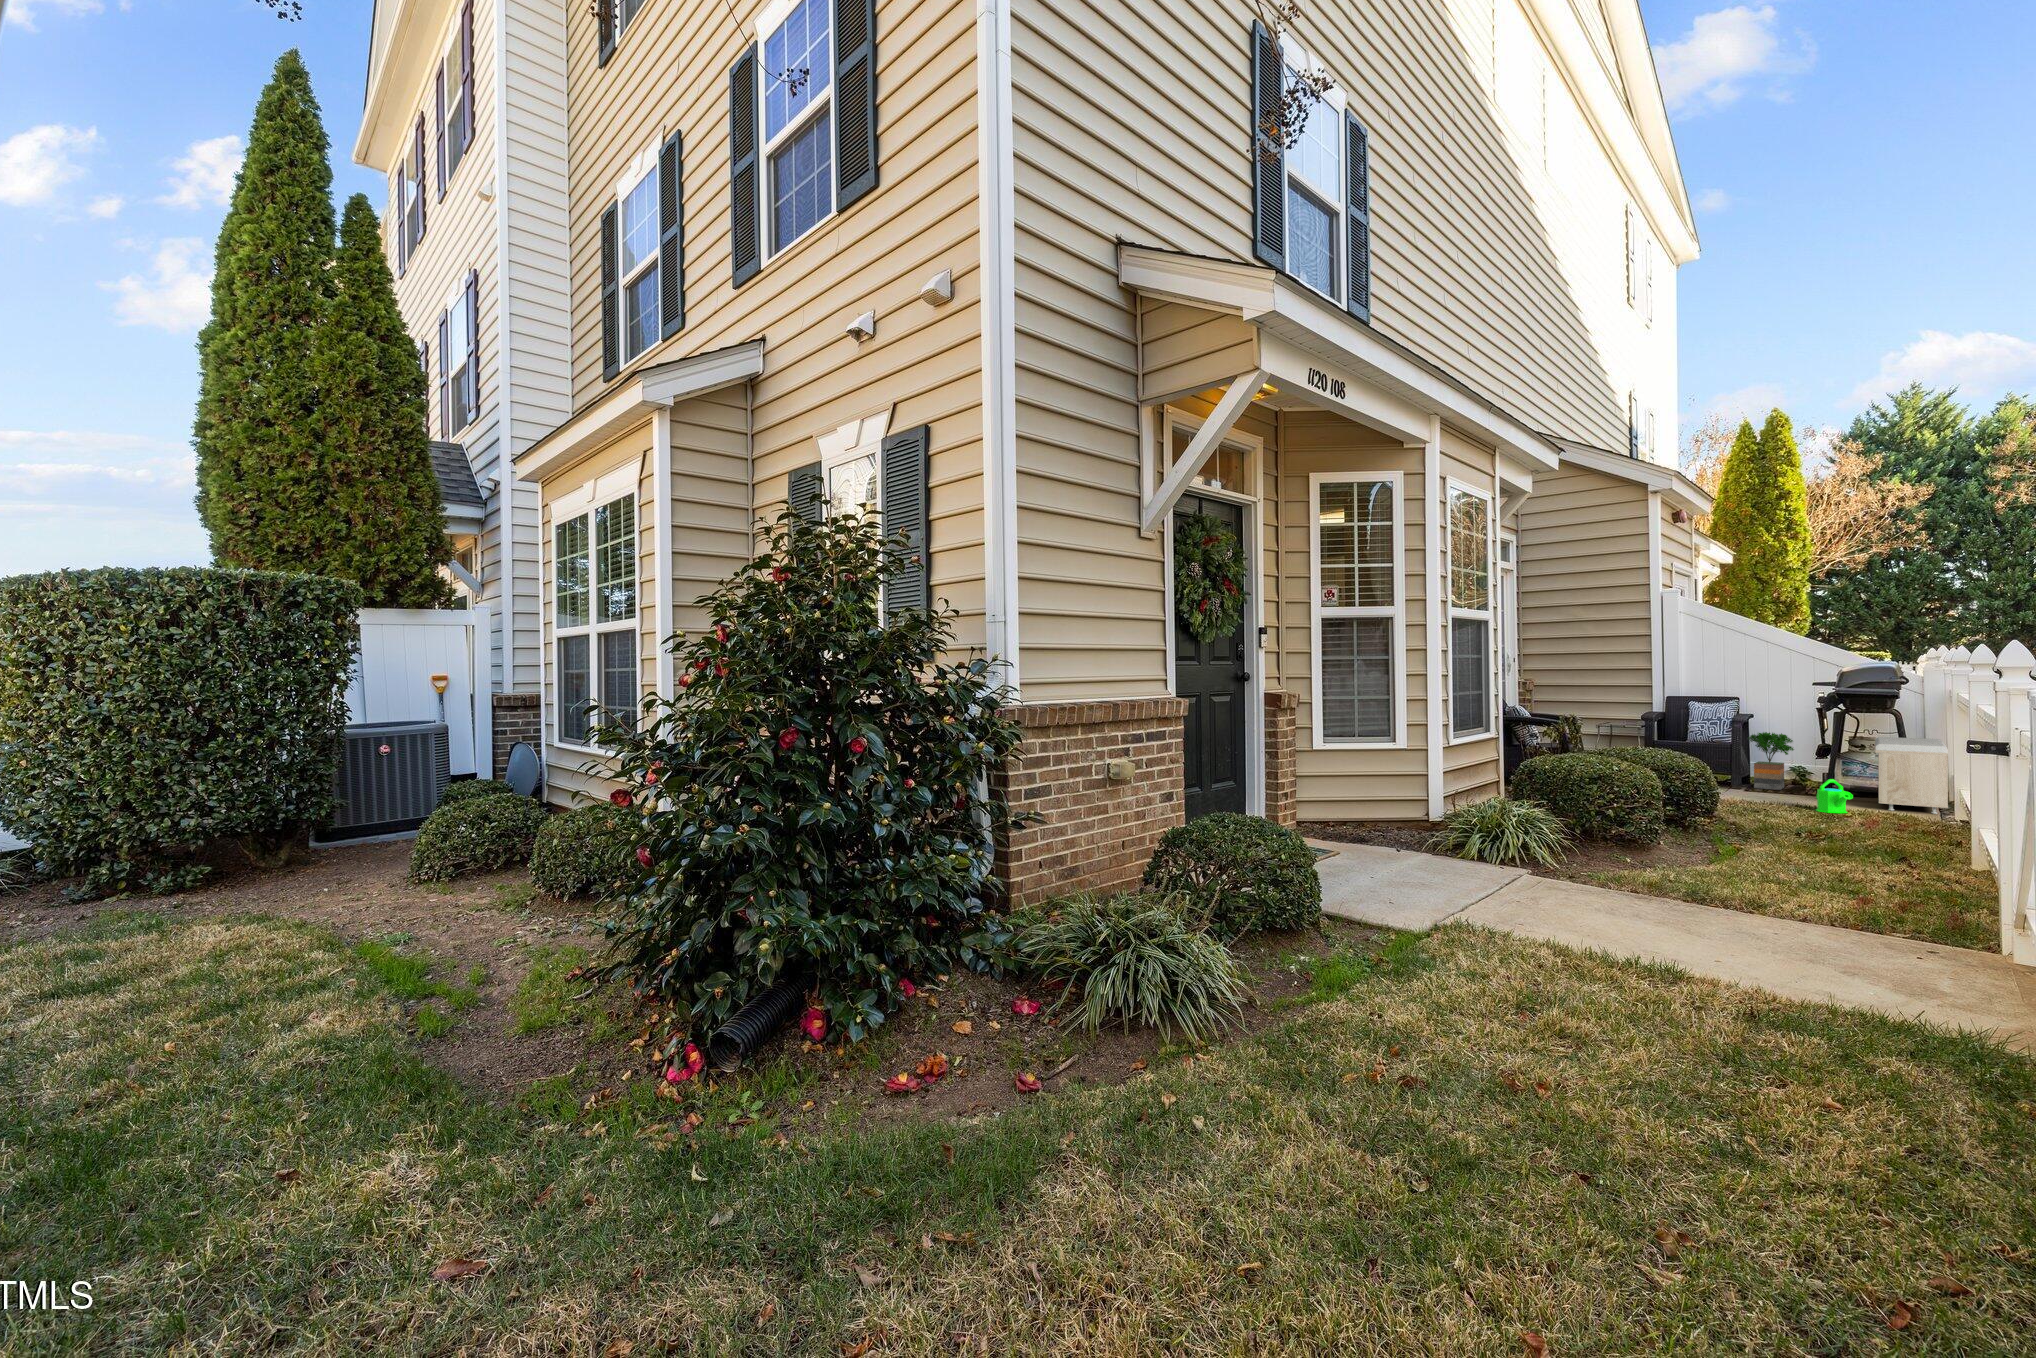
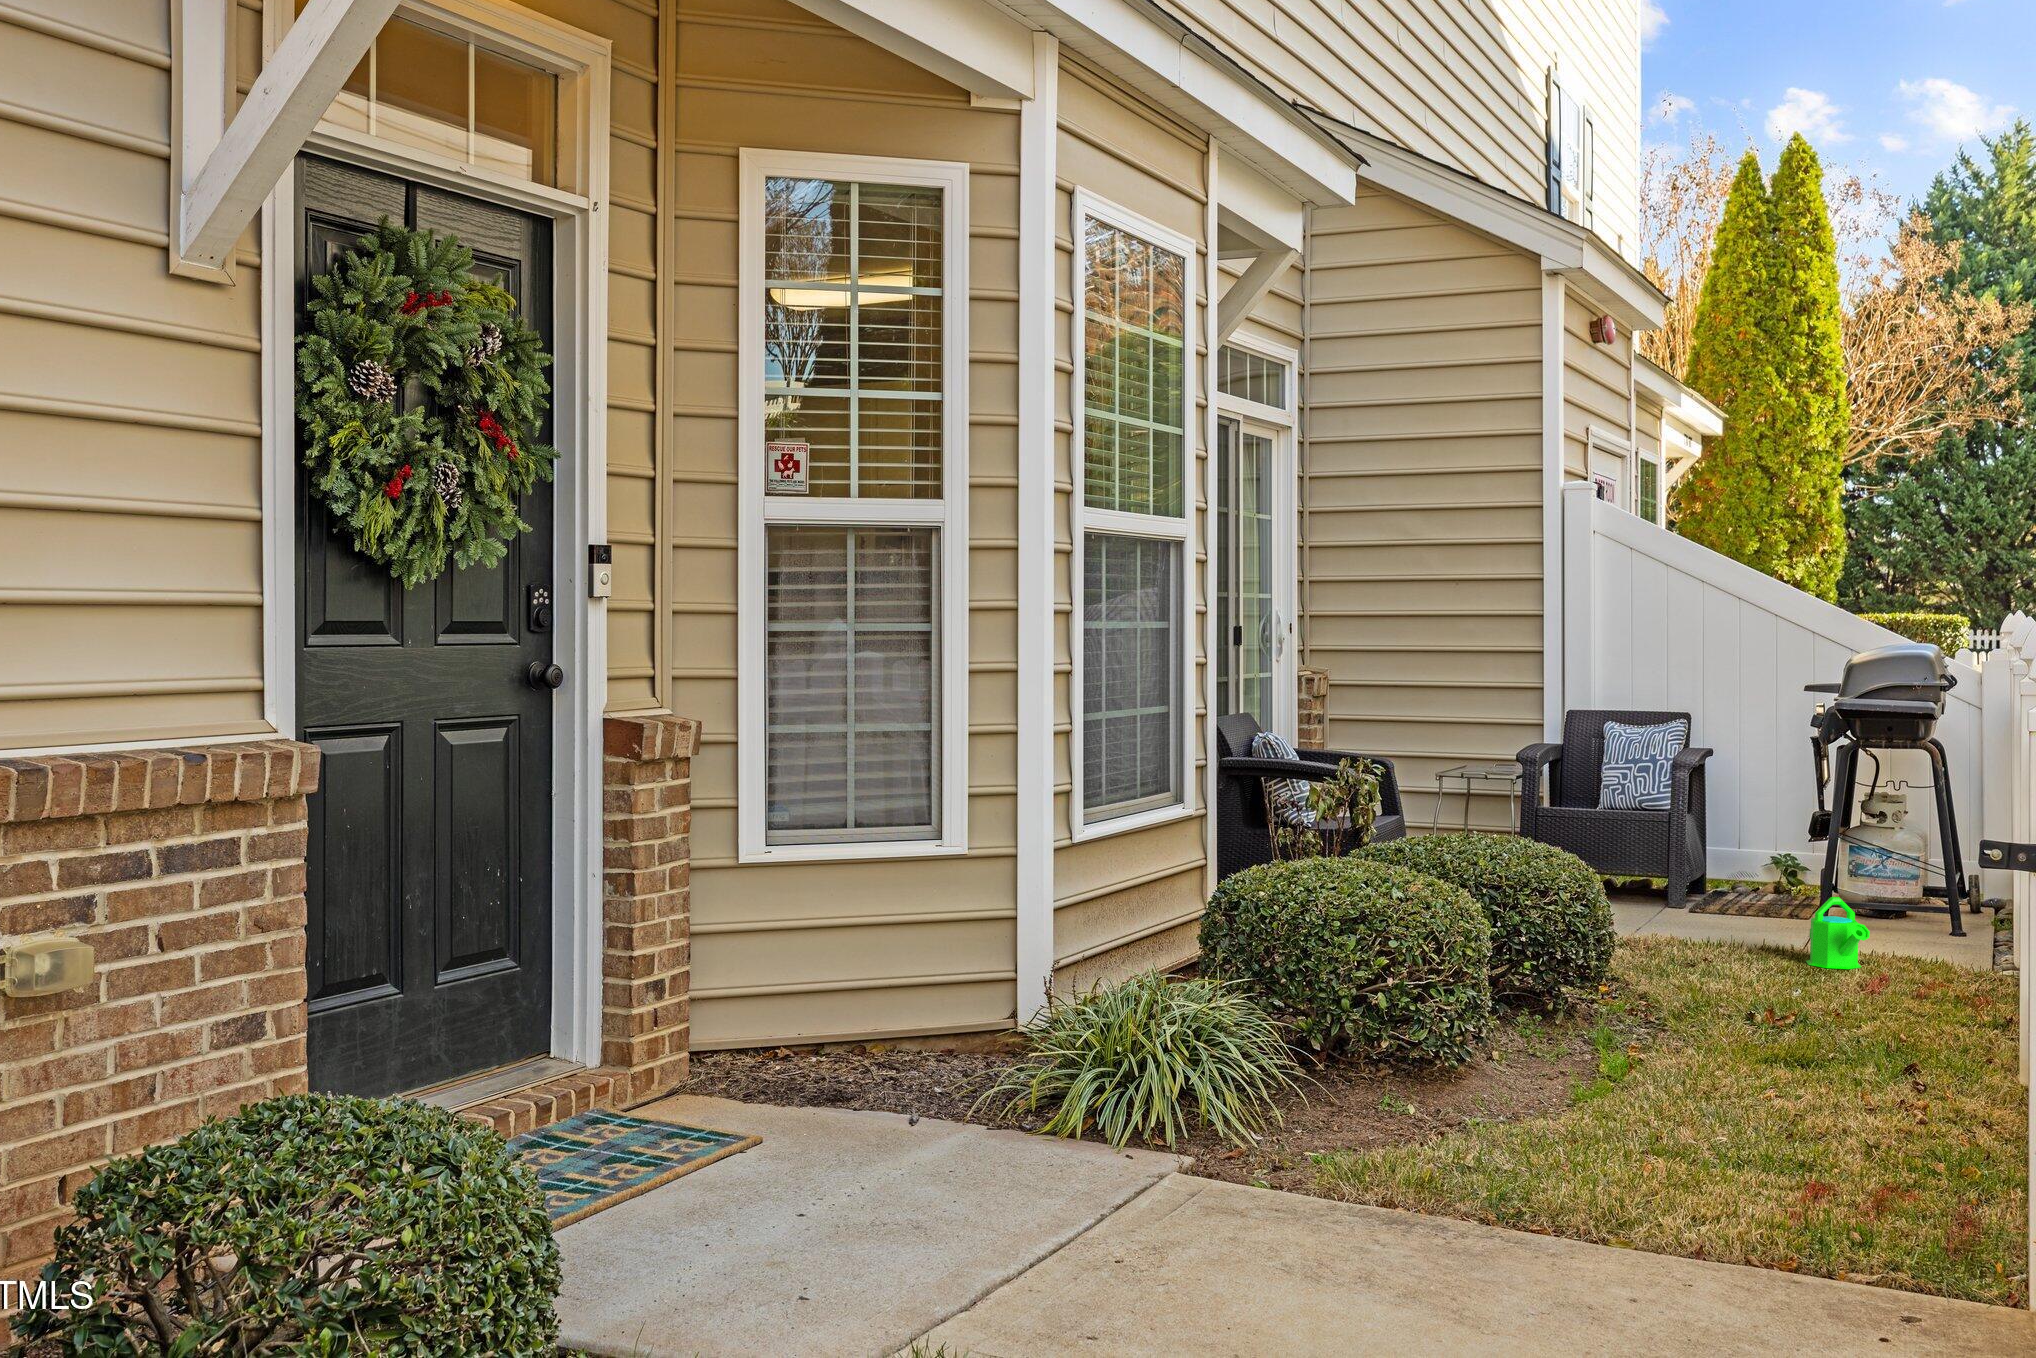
potted tree: present [1749,732,1794,790] -> none [1700,792,1784,914]
storage bench: present [1875,737,1948,814] -> none [1911,805,2029,964]

